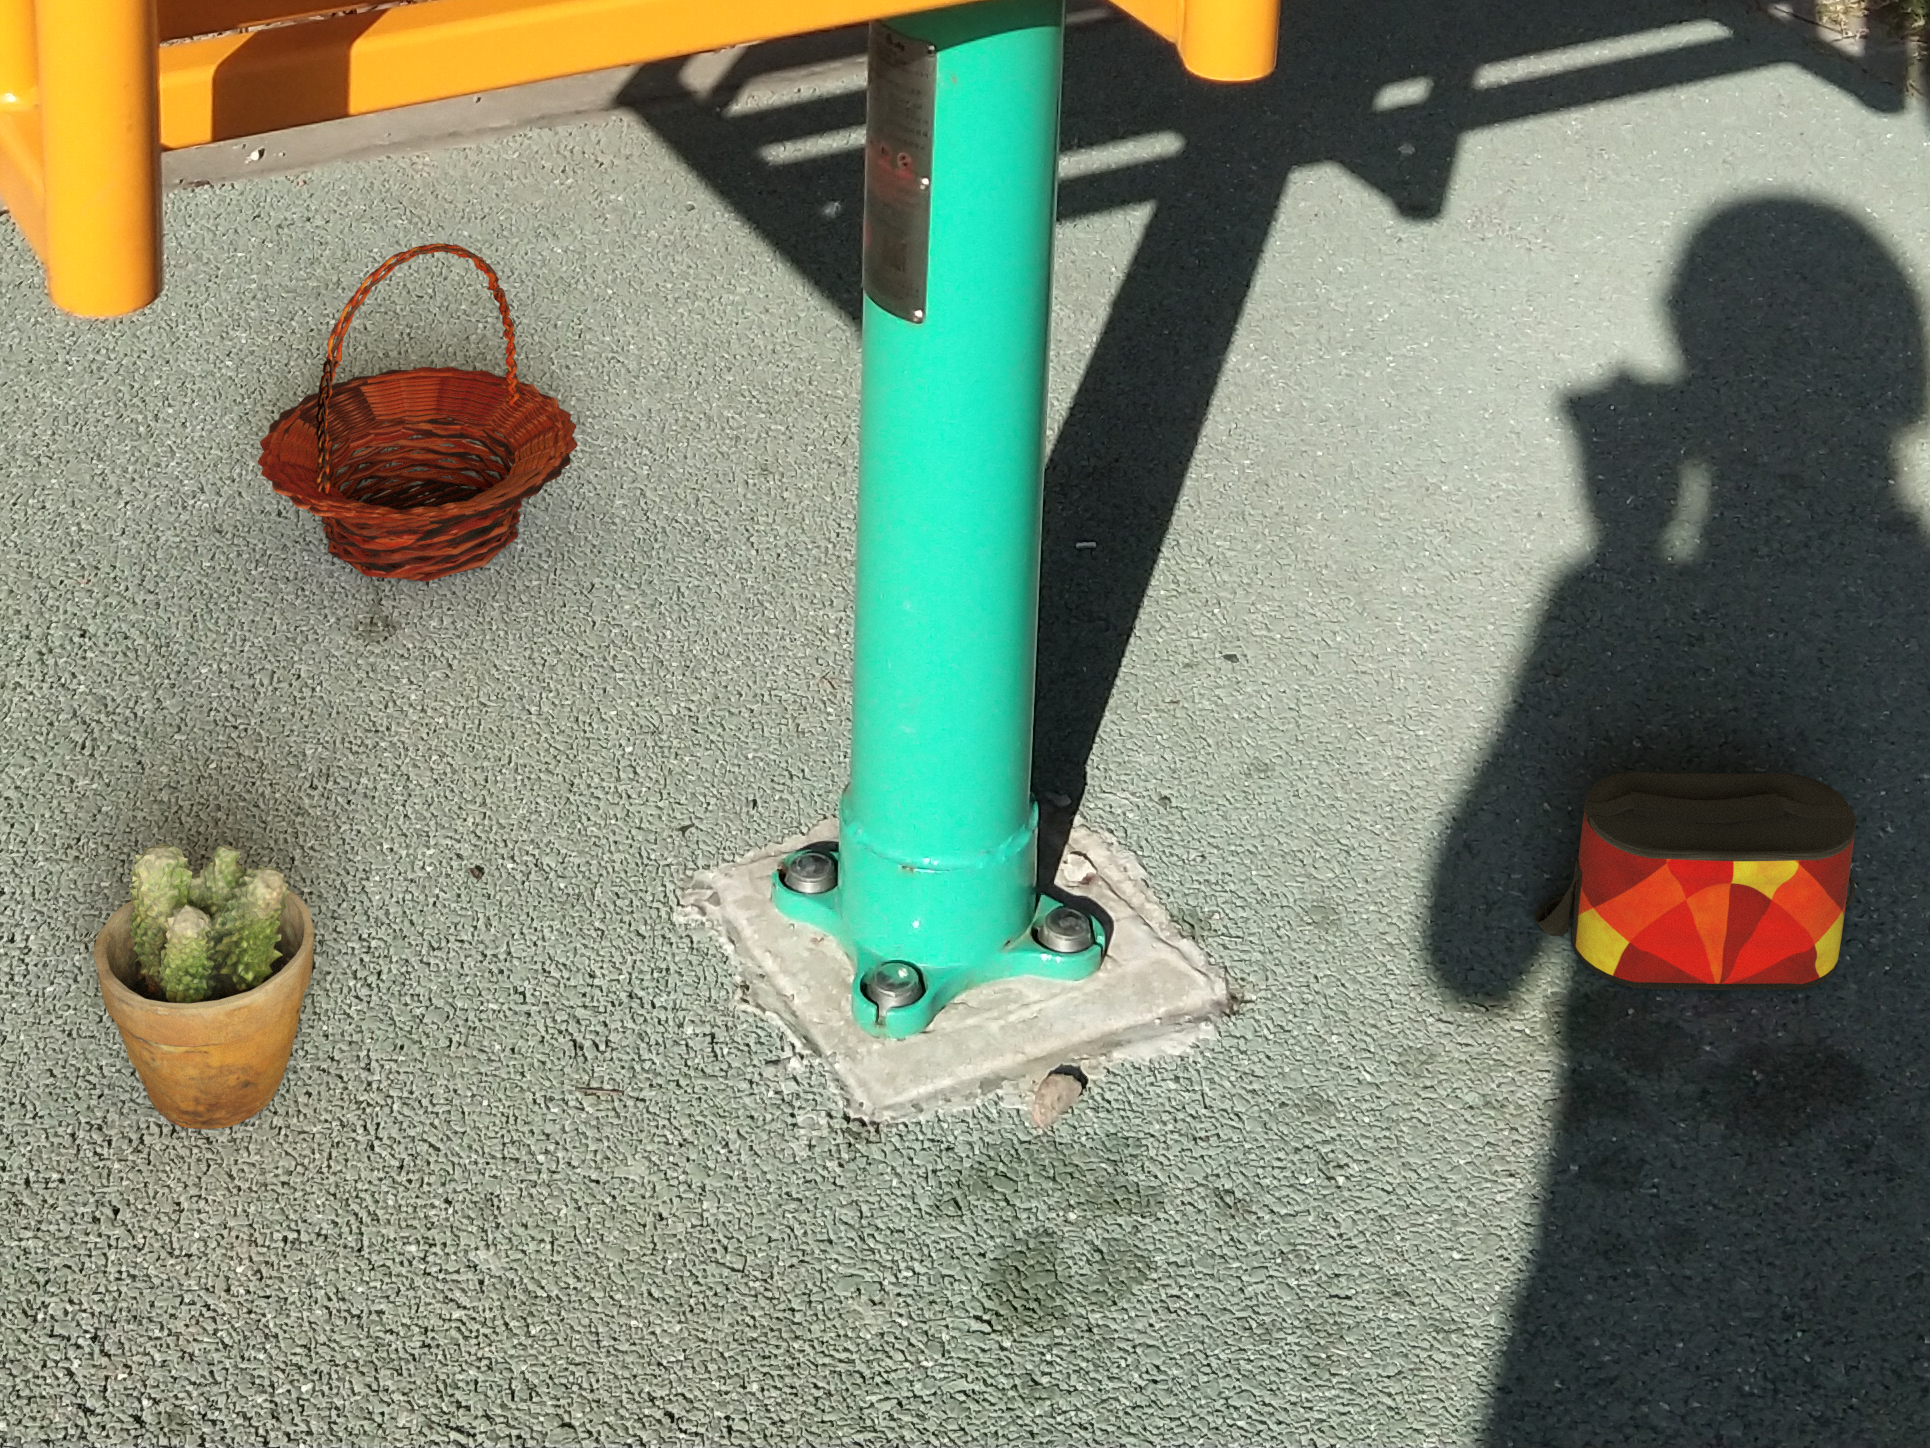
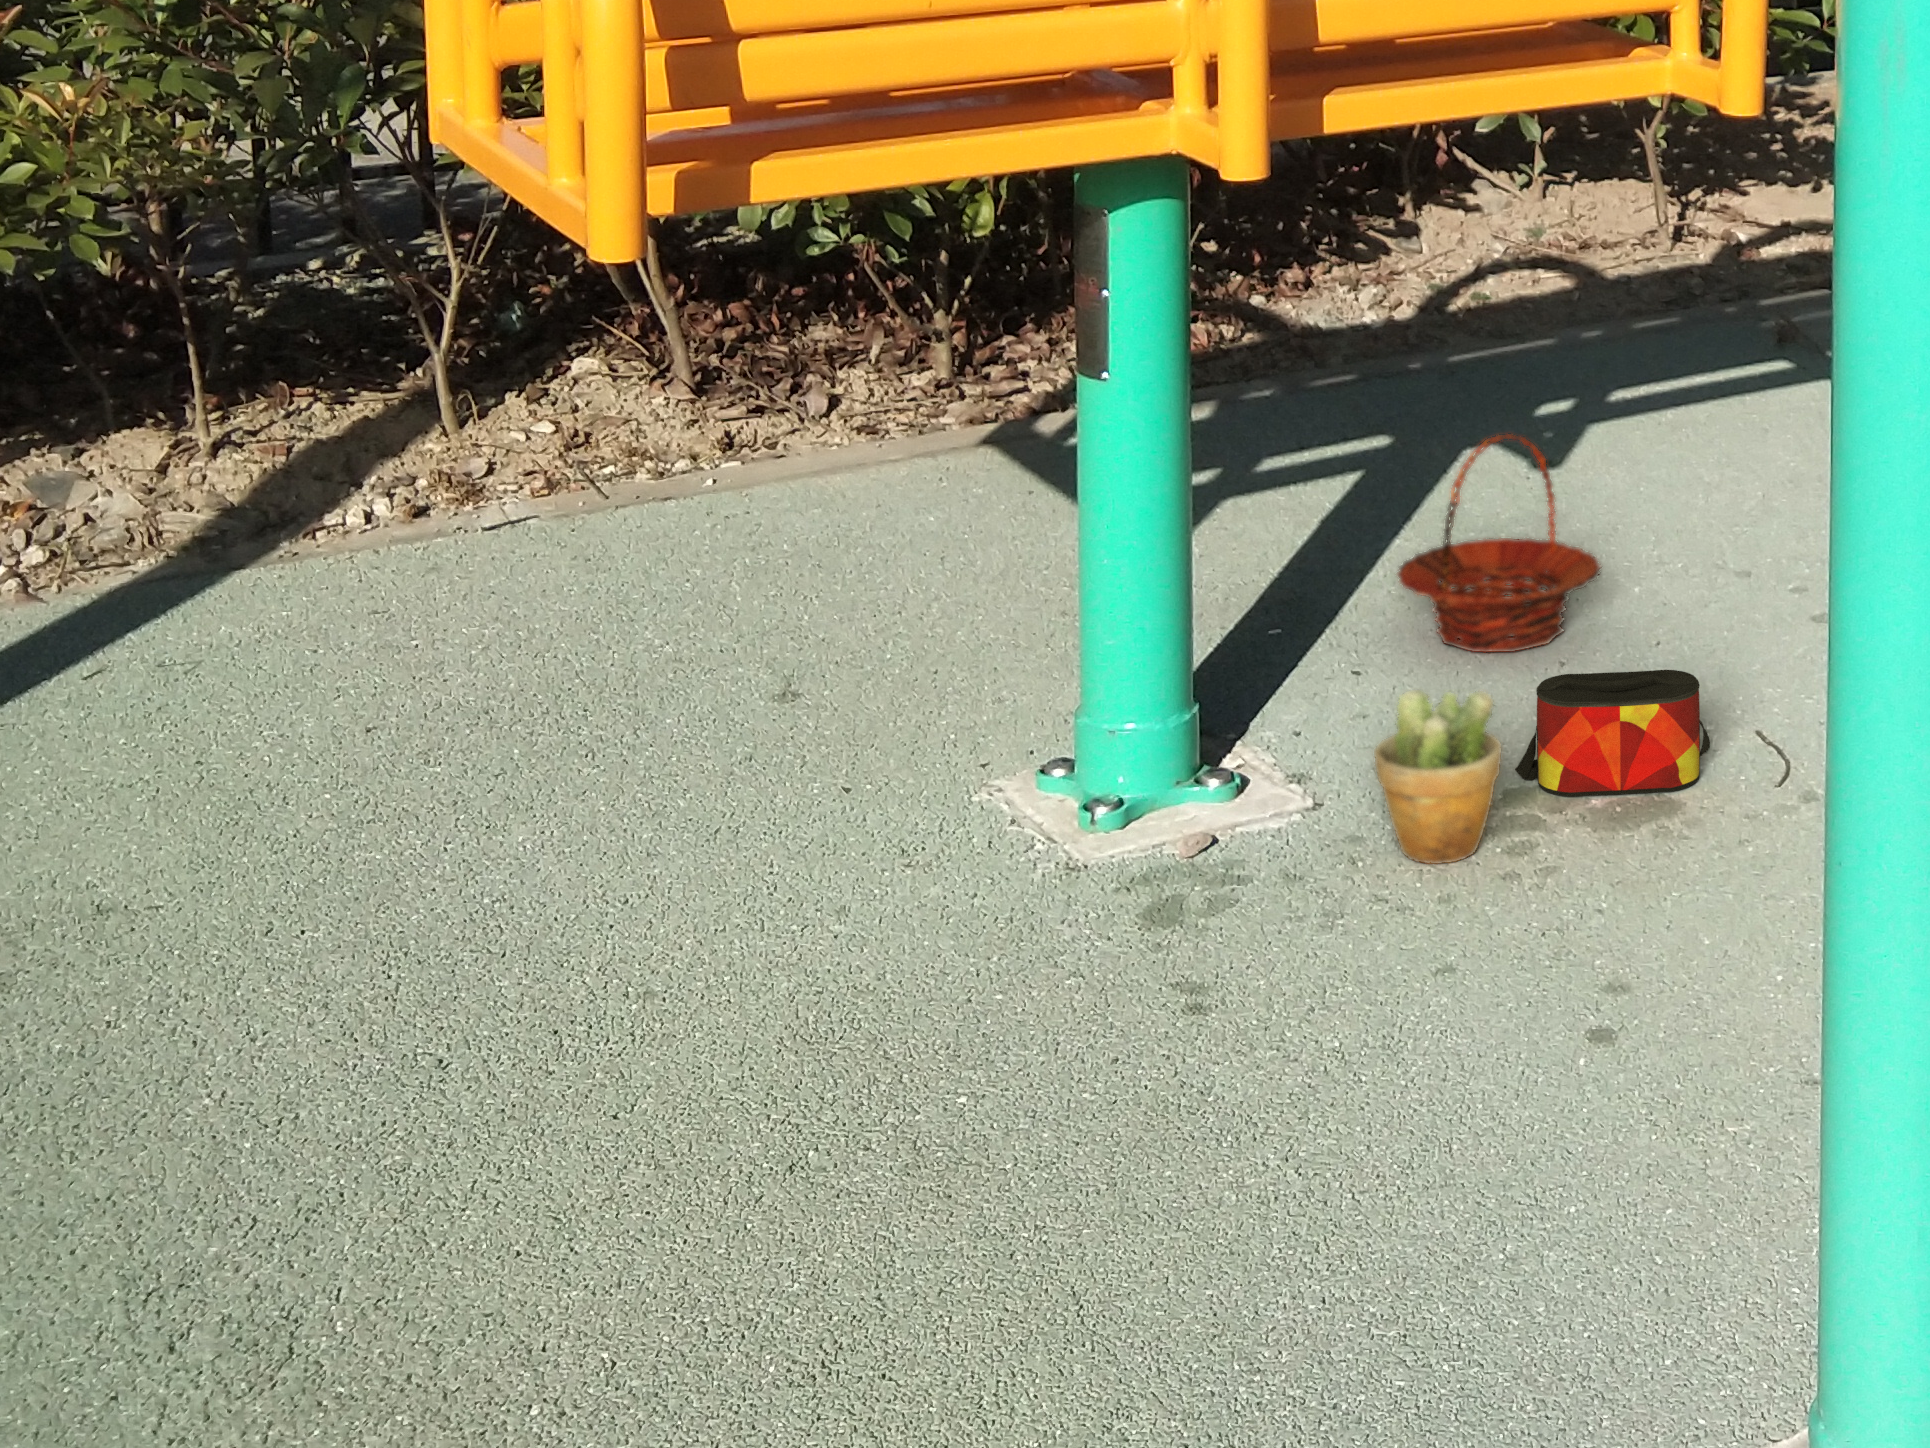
basket: present [258,243,578,581] -> present [1397,434,1602,652]
potted plant: present [94,843,314,1129] -> present [1374,690,1501,864]

